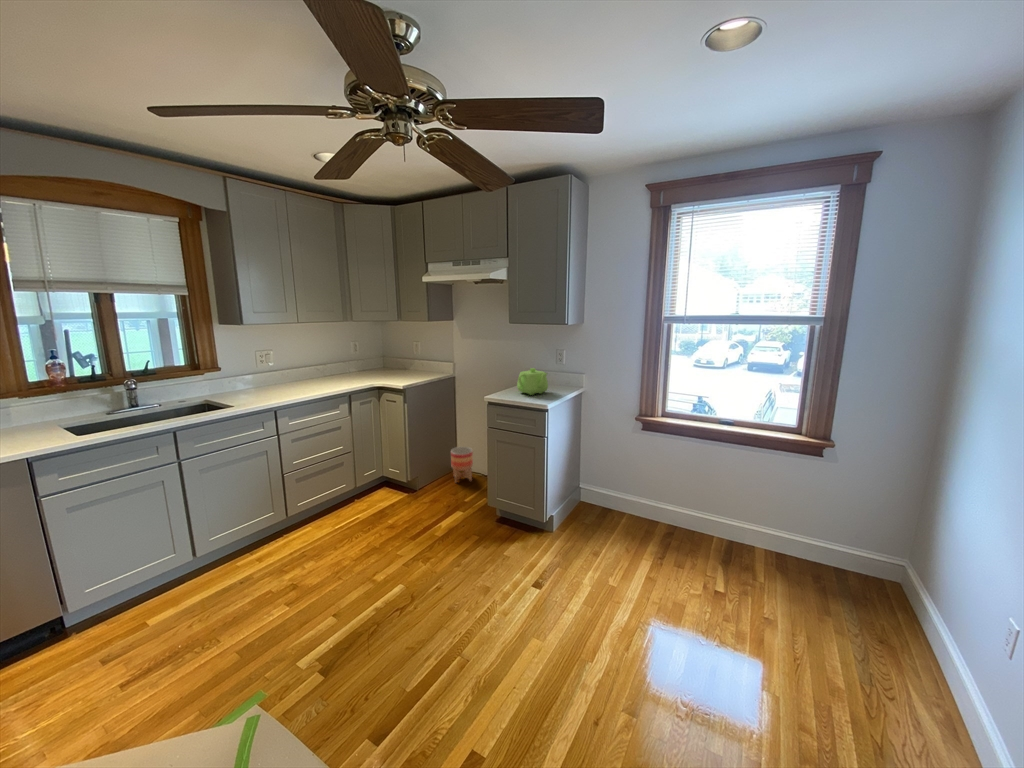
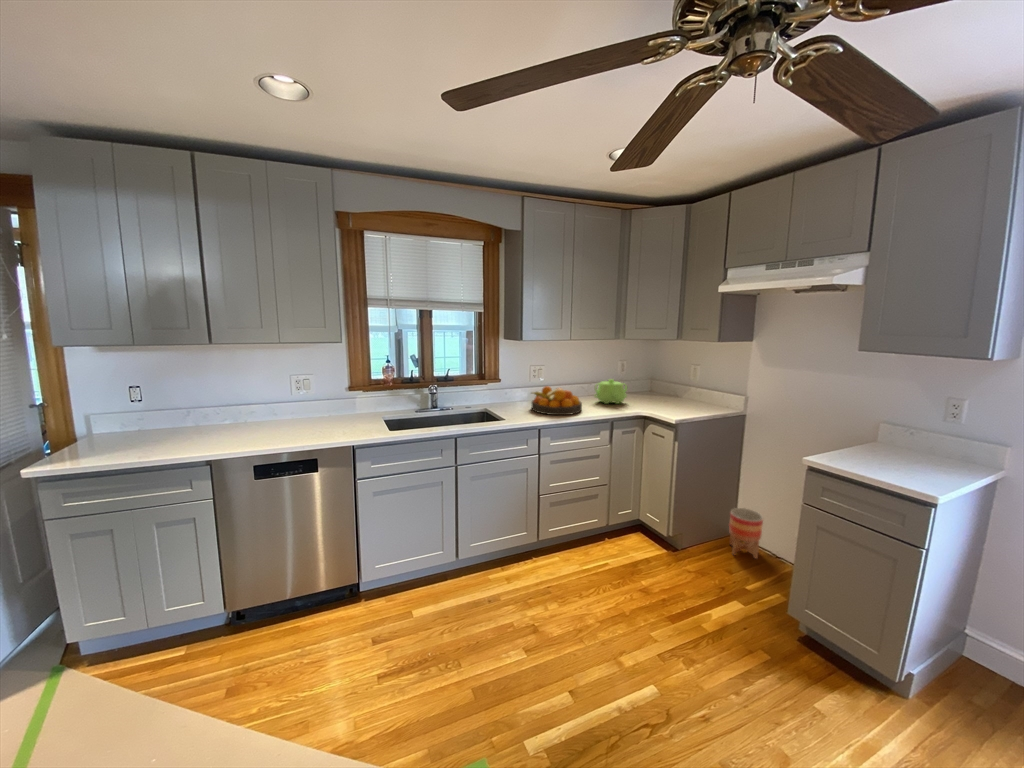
teapot: present [517,368,548,395] -> present [595,379,627,404]
fruit bowl: none [260,369,317,396] -> present [532,386,582,415]

